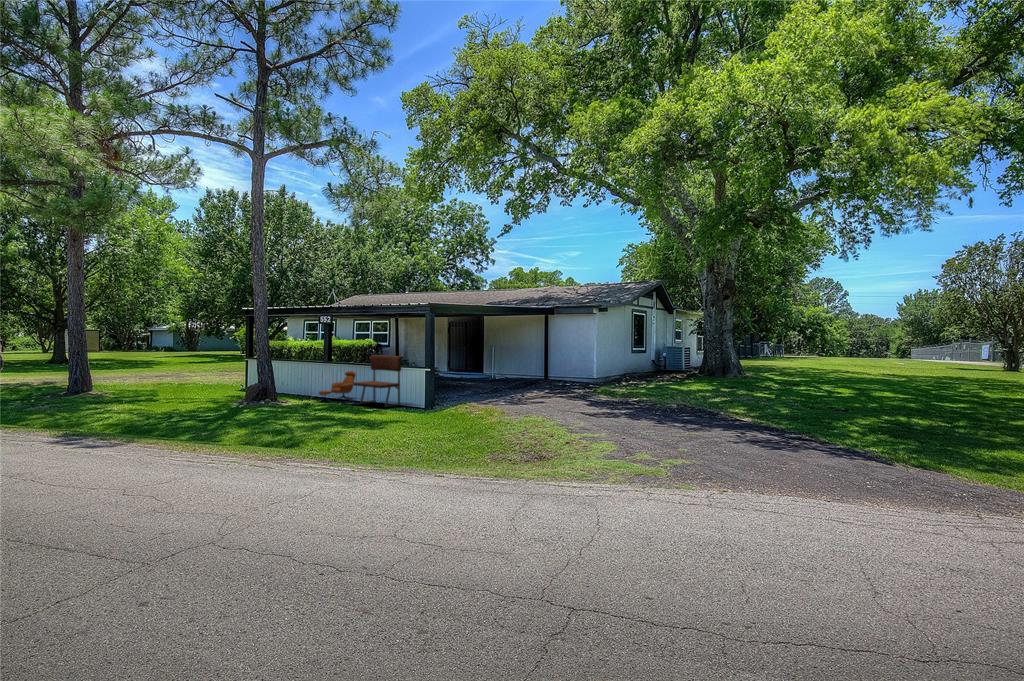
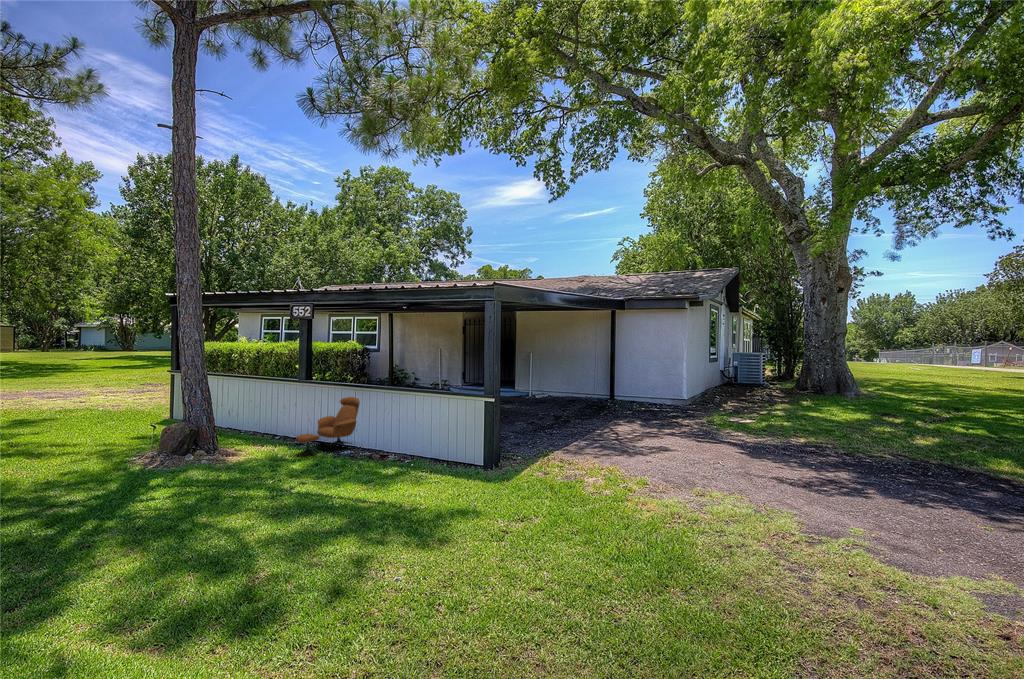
bench: present [353,355,401,407] -> none [363,372,453,471]

